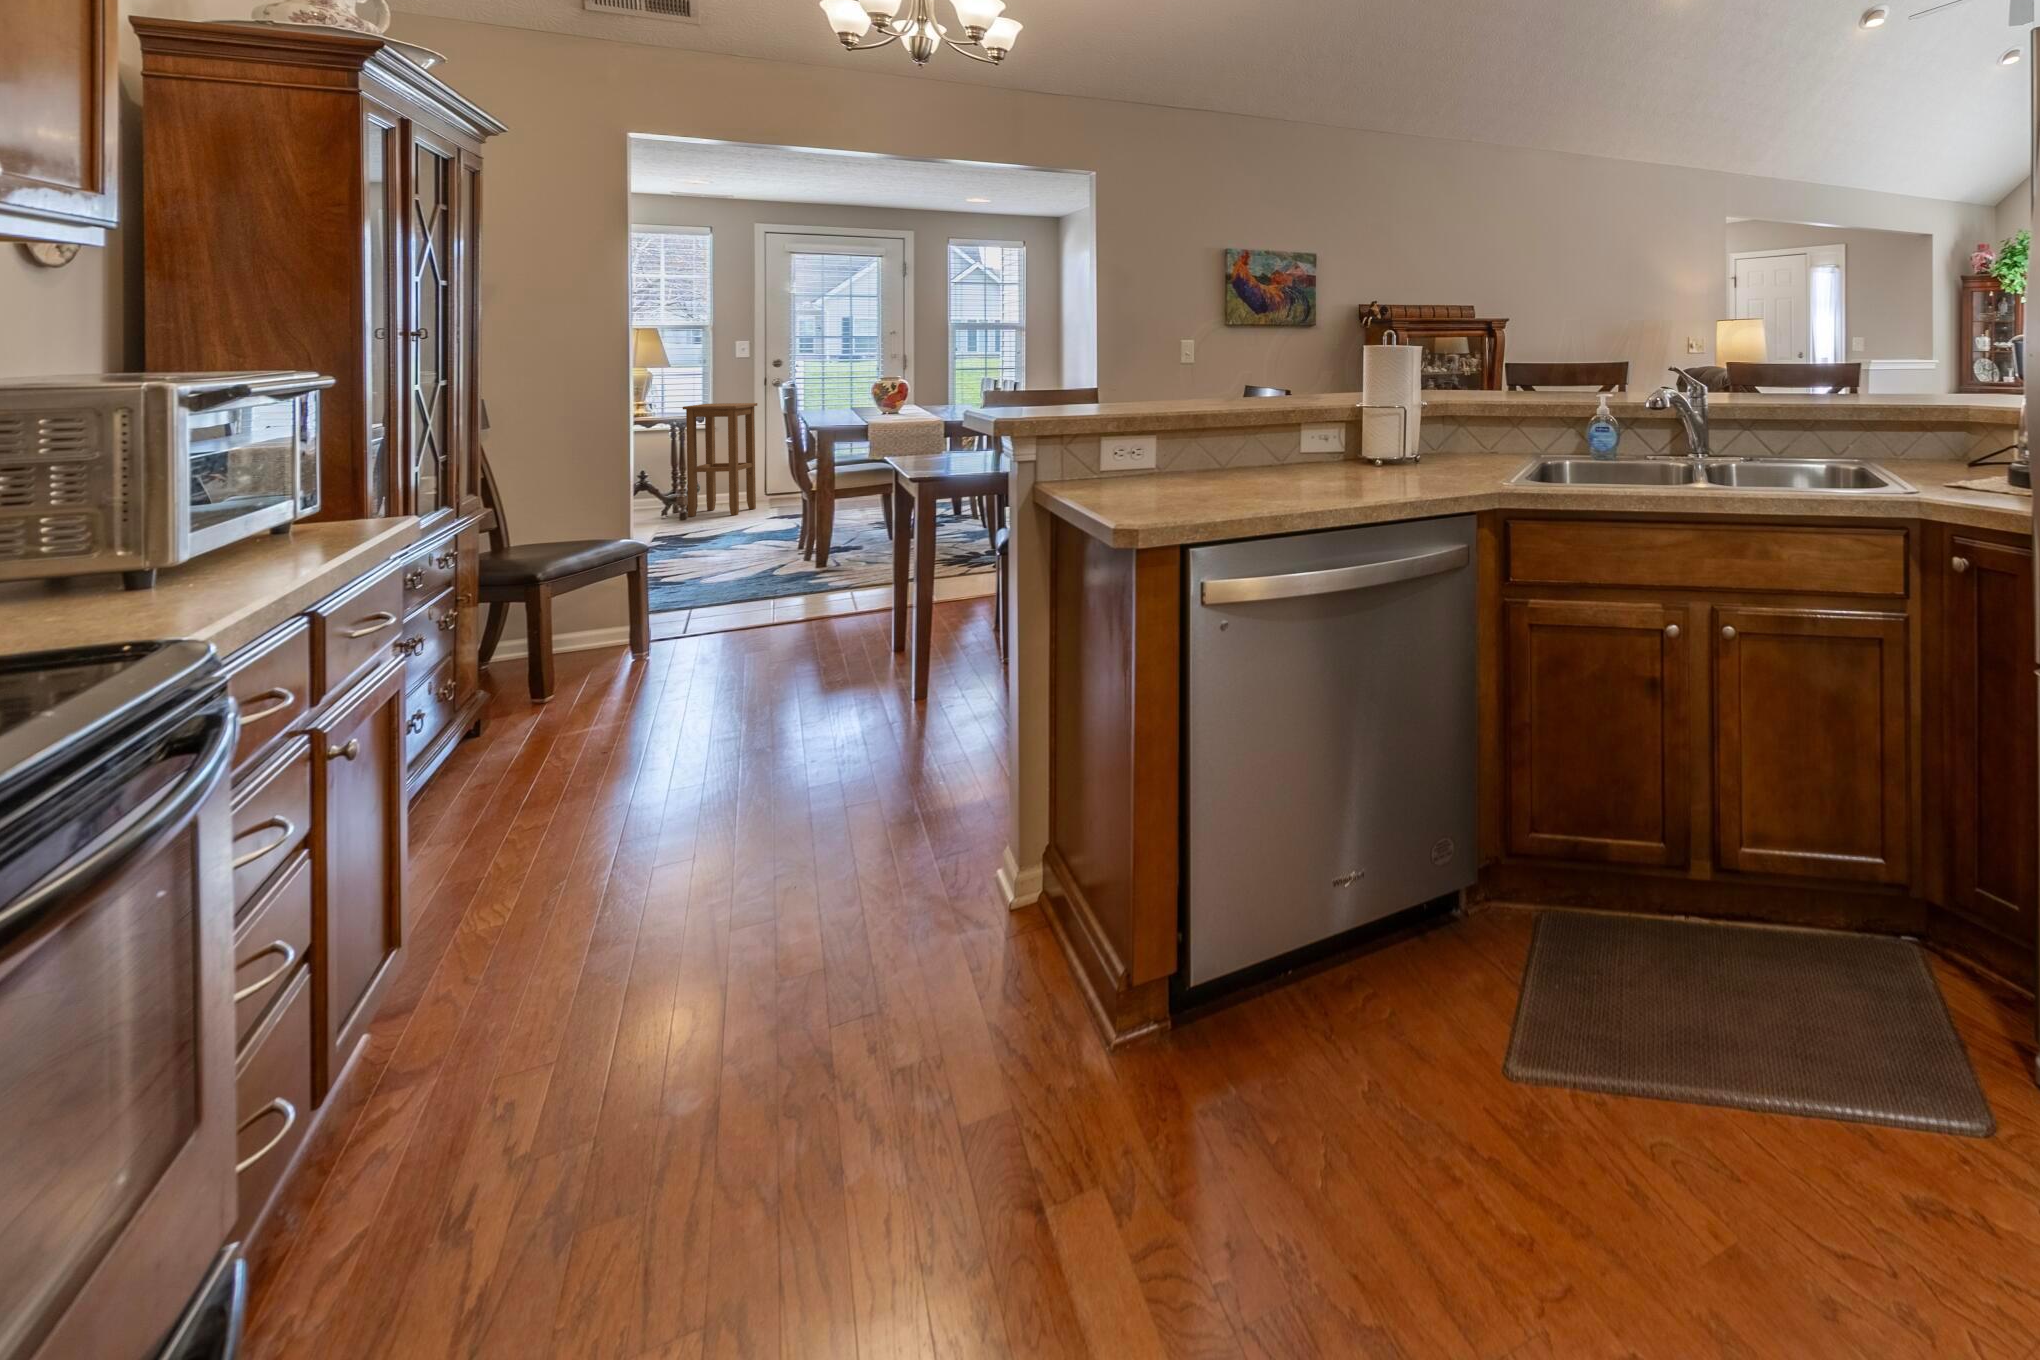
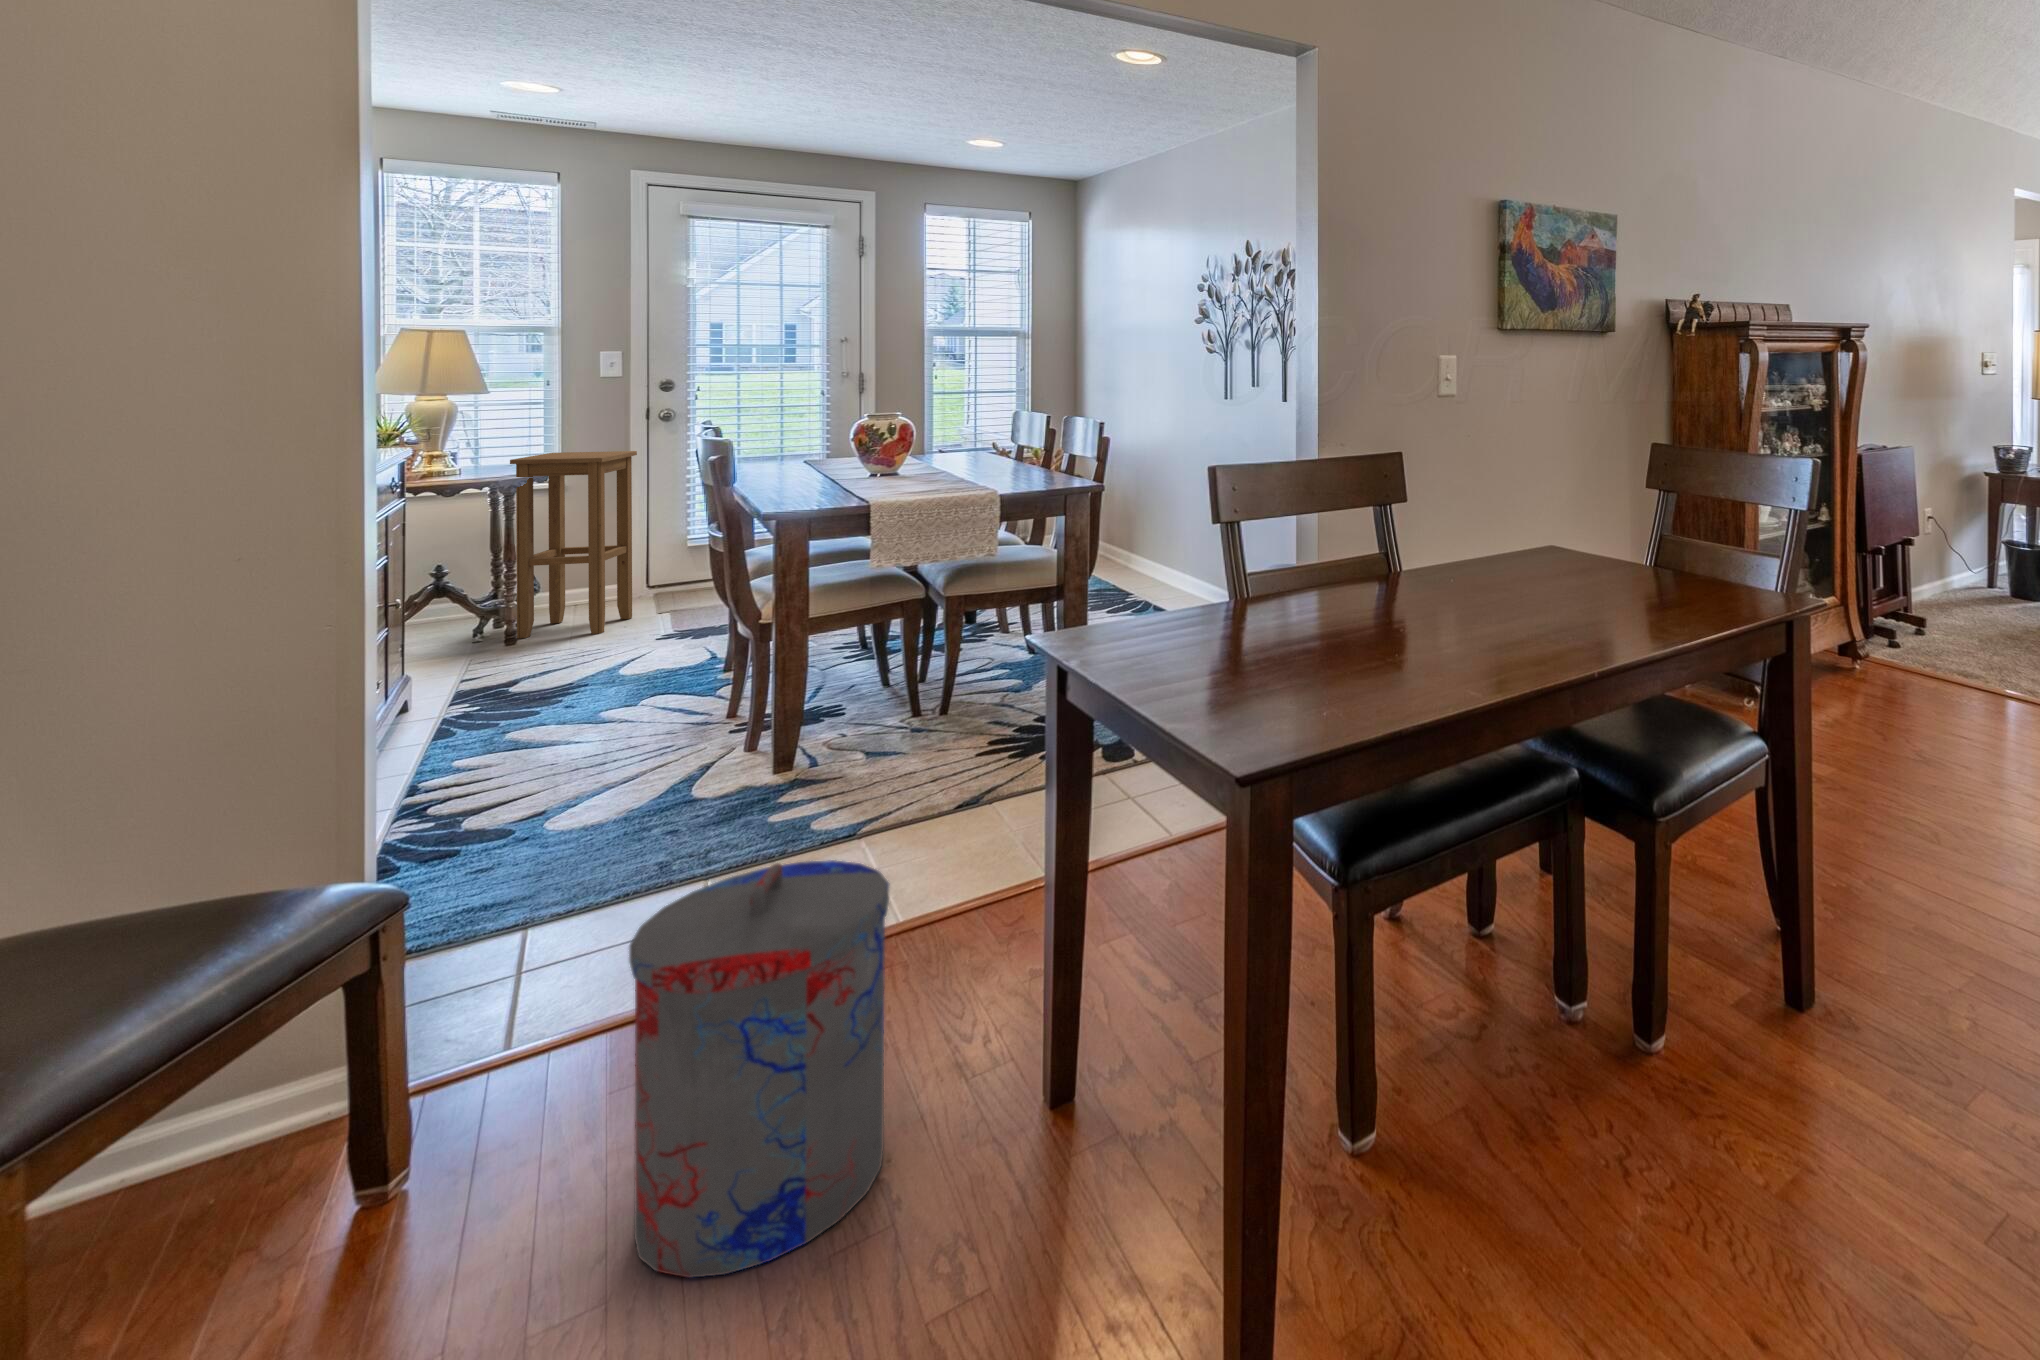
trash can: none [727,539,825,674] -> present [629,860,889,1278]

